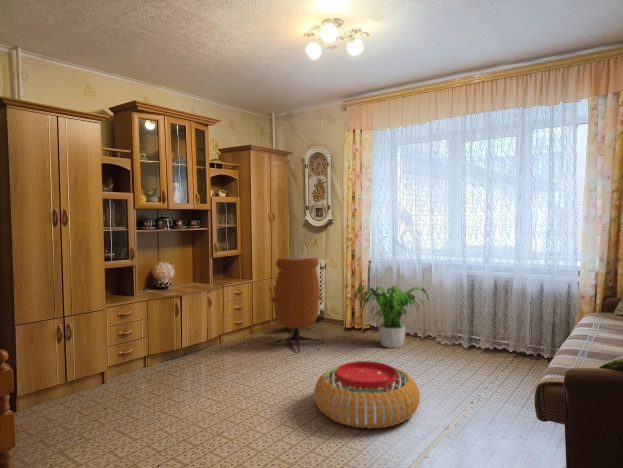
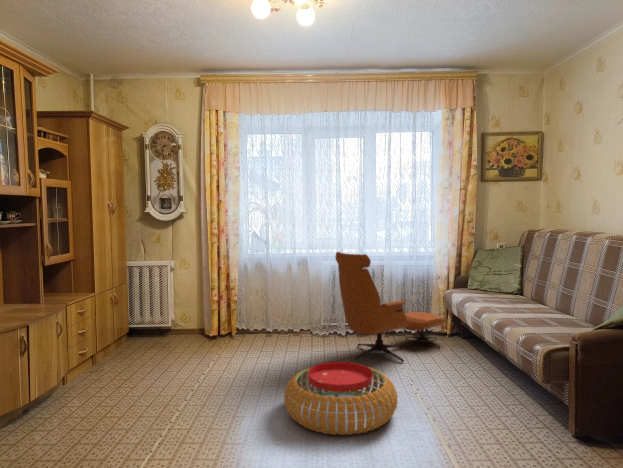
lounge chair: present [269,258,324,352] -> present [335,252,444,362]
potted plant: present [354,286,429,348] -> none [242,281,314,349]

